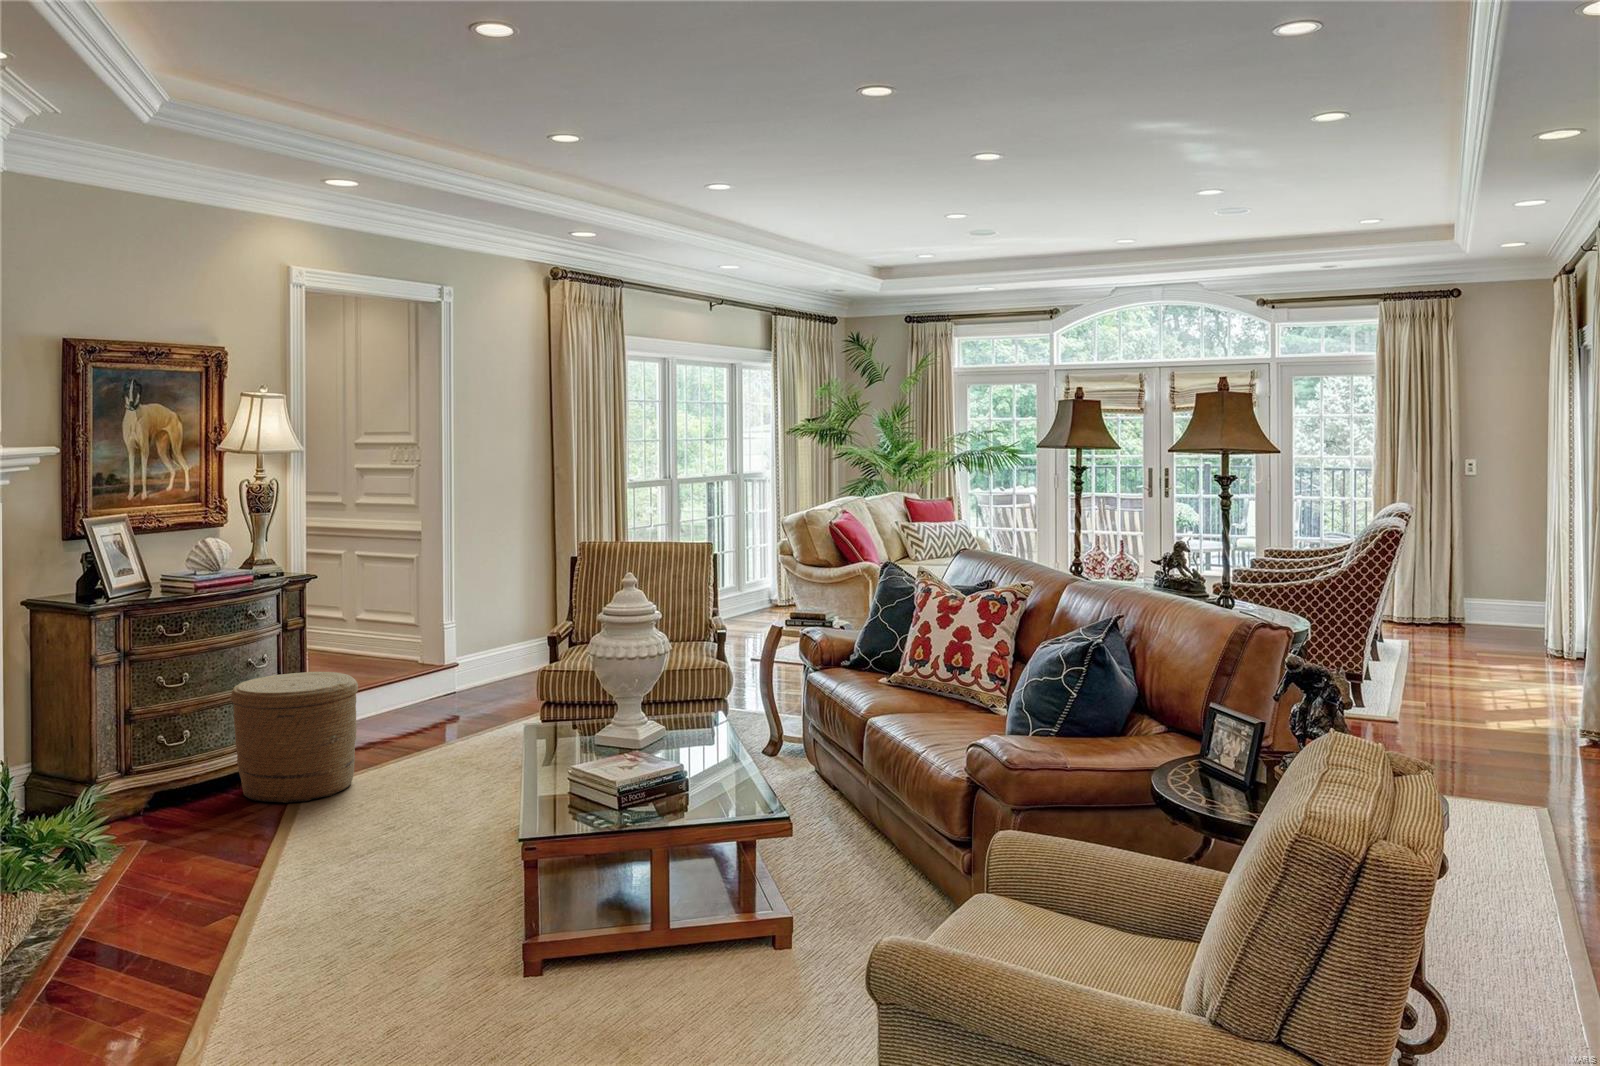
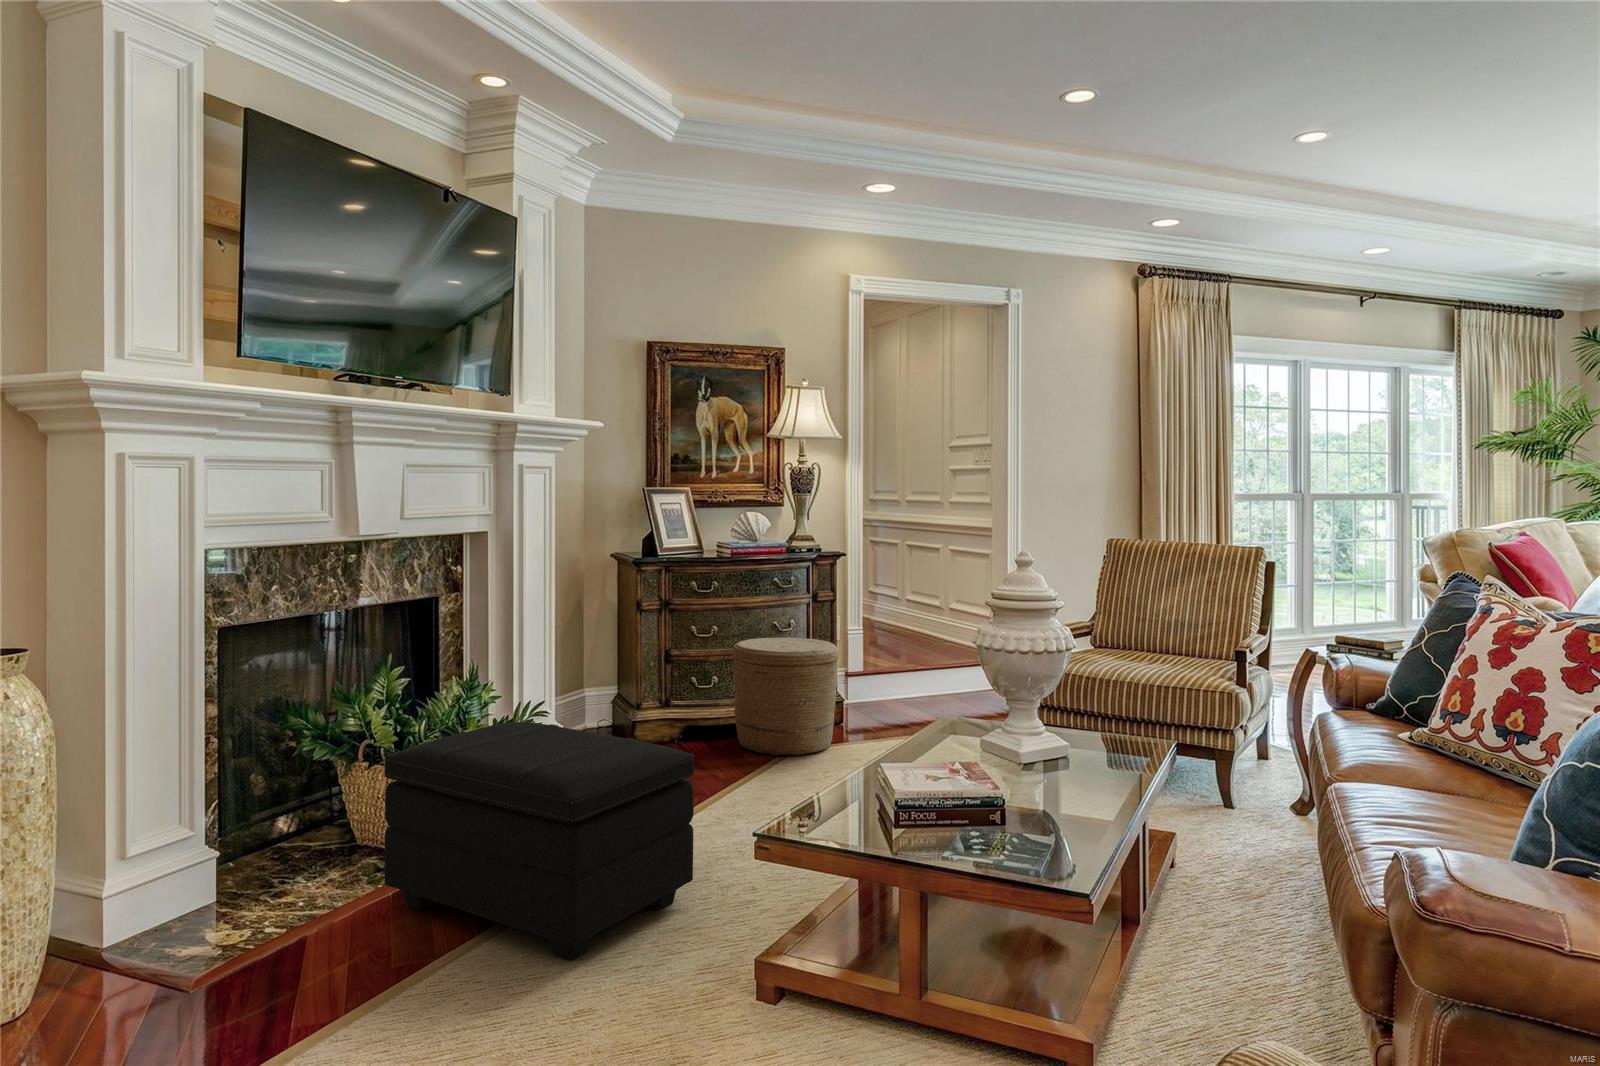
footstool: none [74,798,407,1030] -> present [385,722,694,961]

